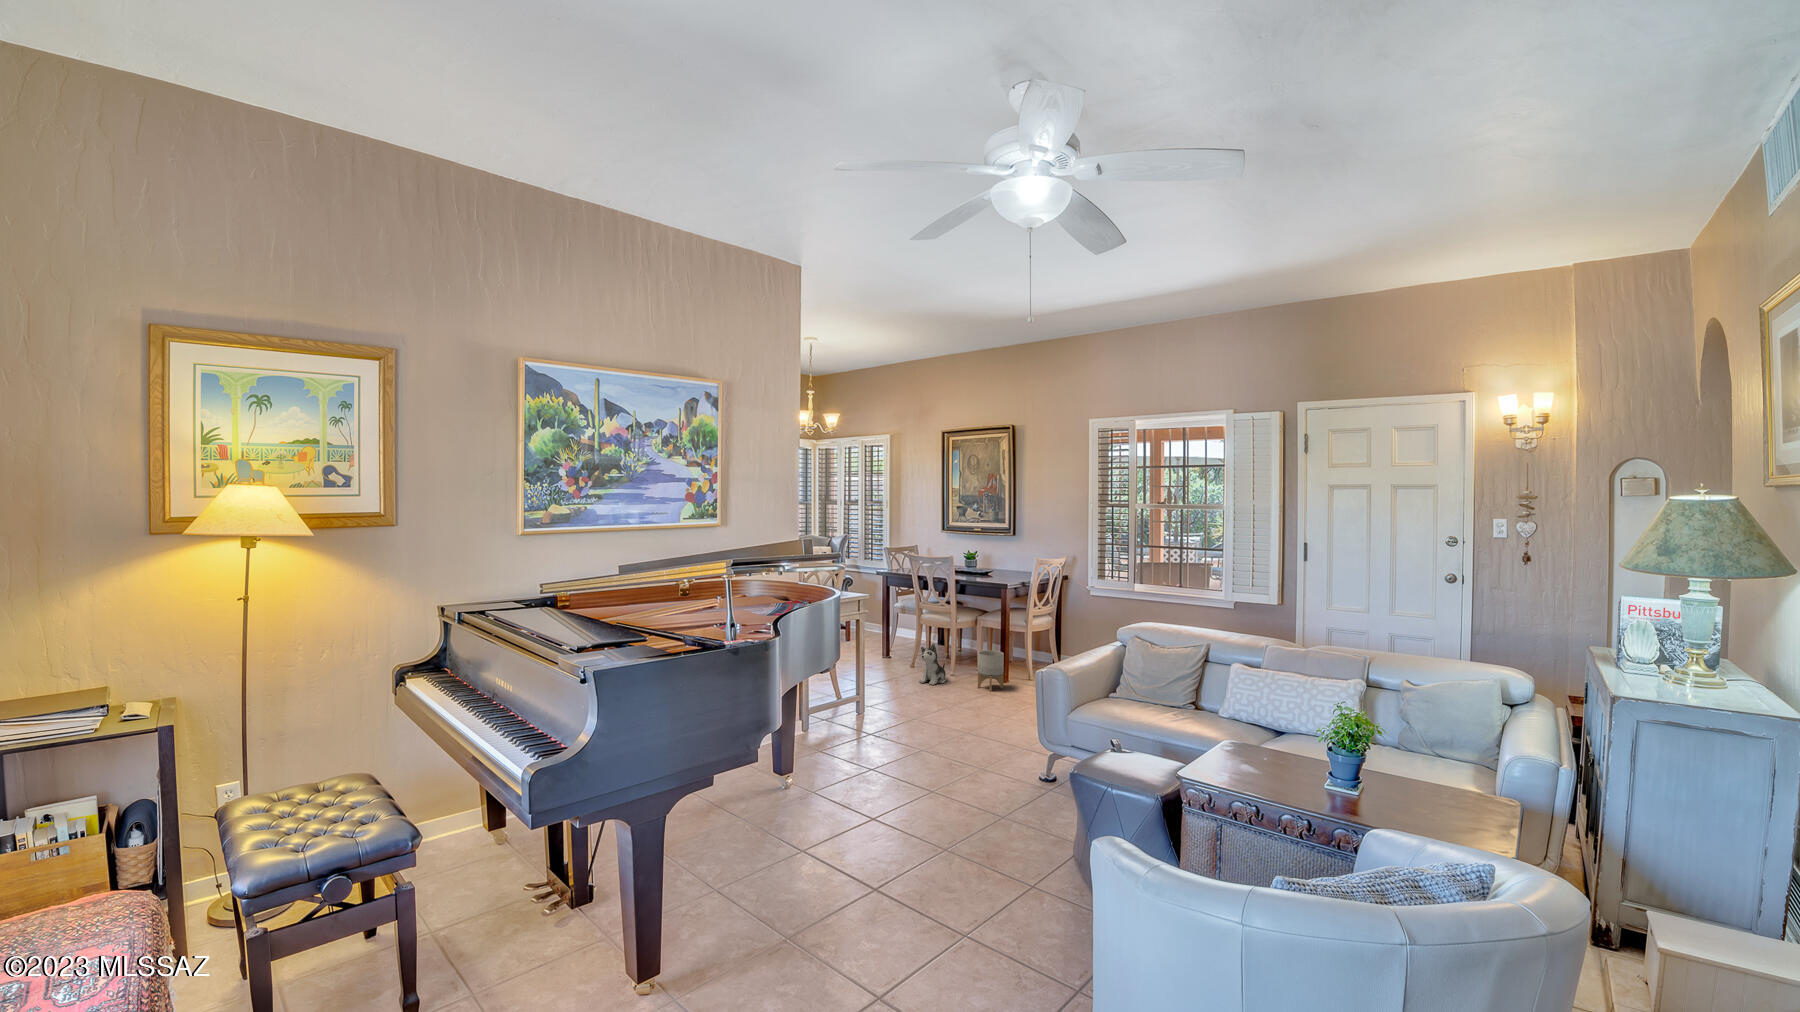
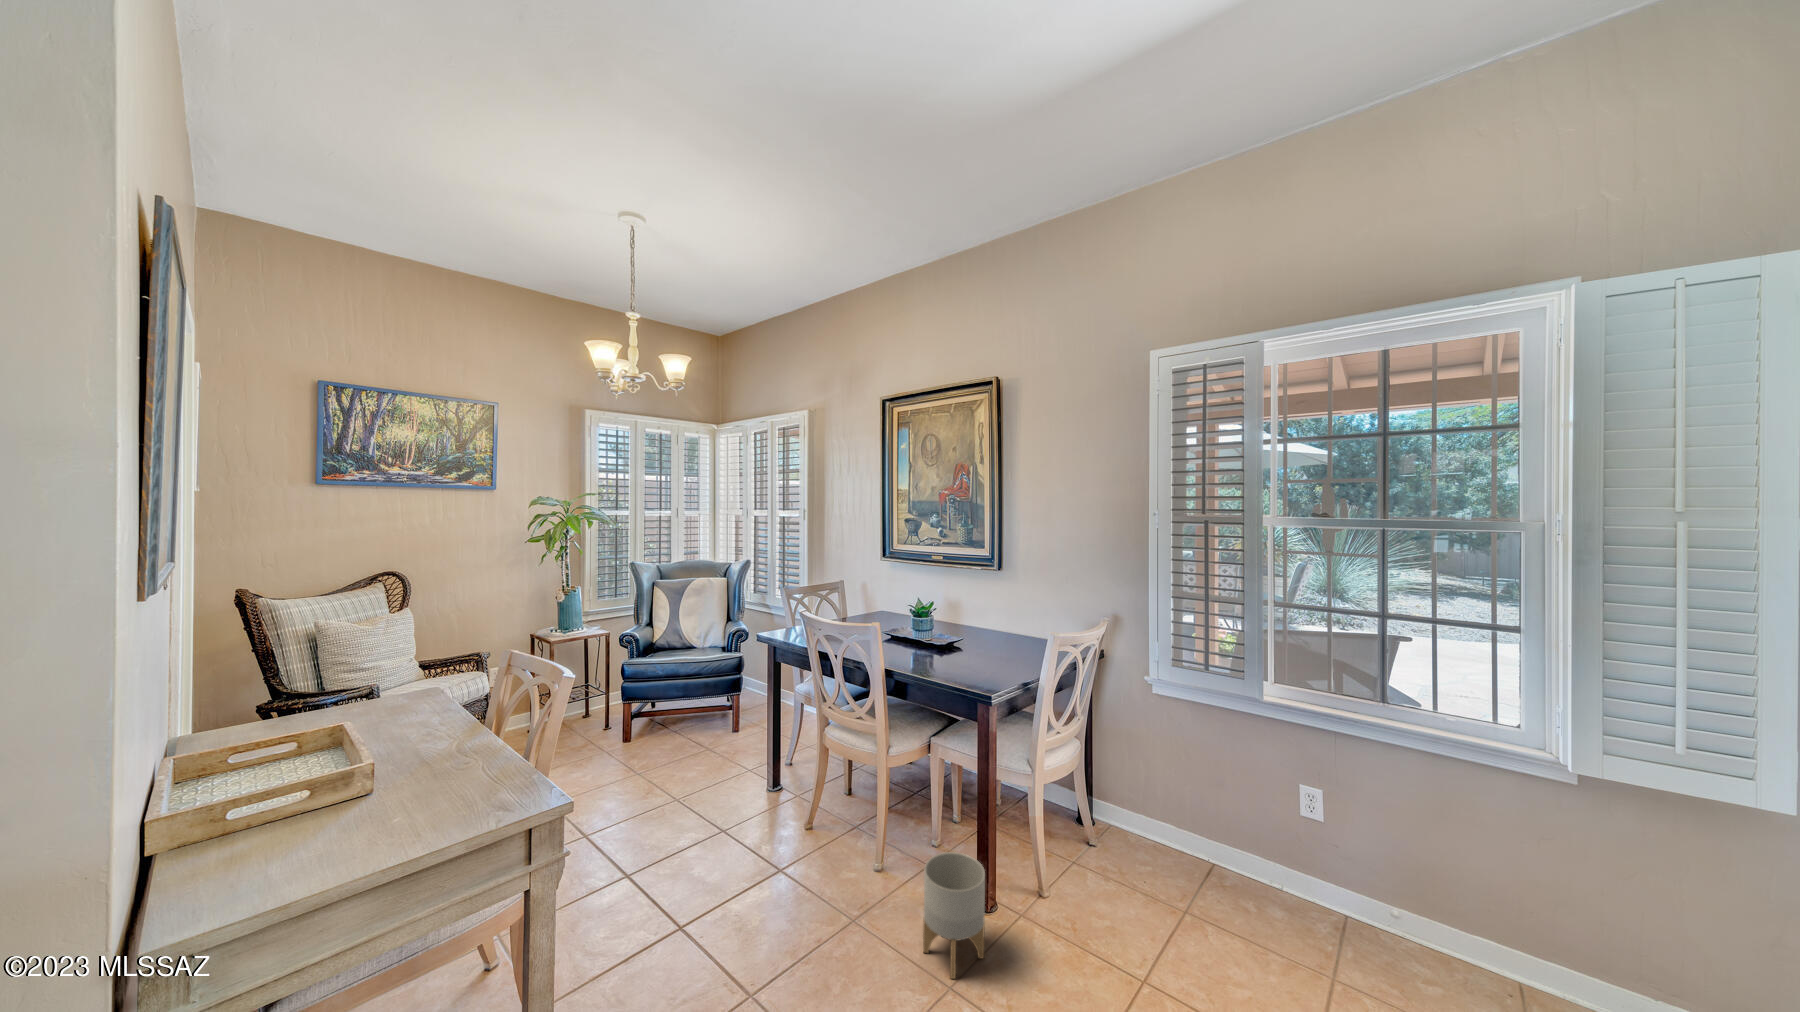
plush toy: present [919,644,946,685] -> none [792,828,857,935]

